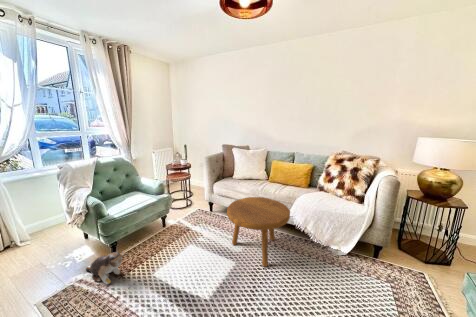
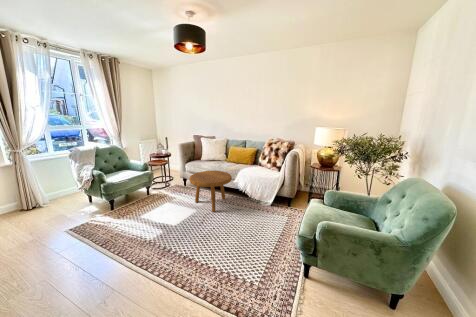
plush toy: present [86,251,124,284] -> none [94,201,120,222]

